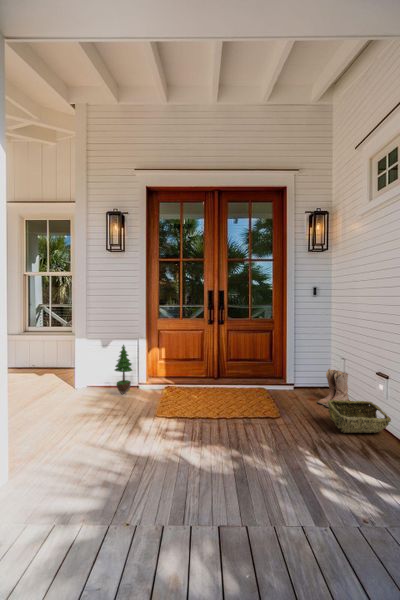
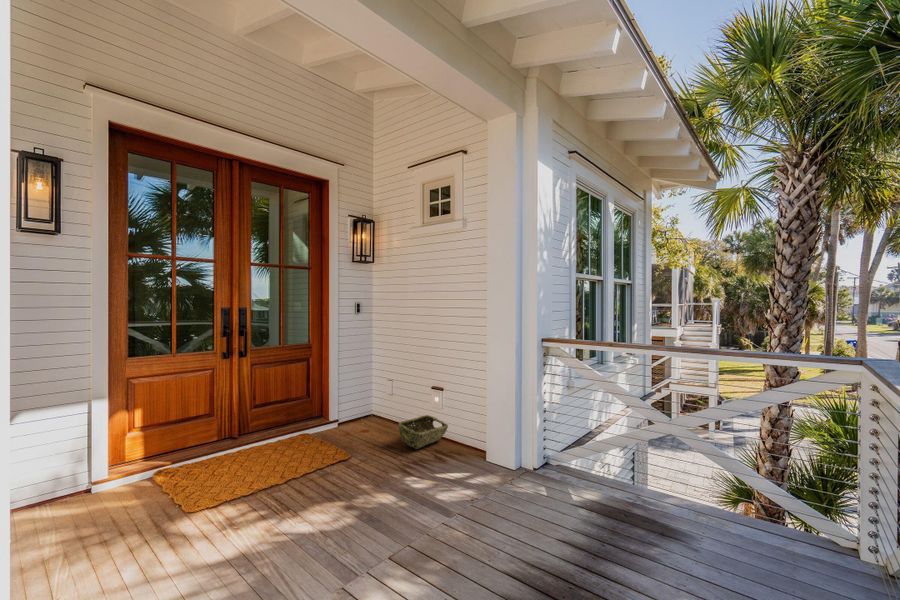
potted tree: present [115,345,132,394] -> none [41,414,88,510]
boots: present [318,369,349,407] -> none [373,392,400,433]

